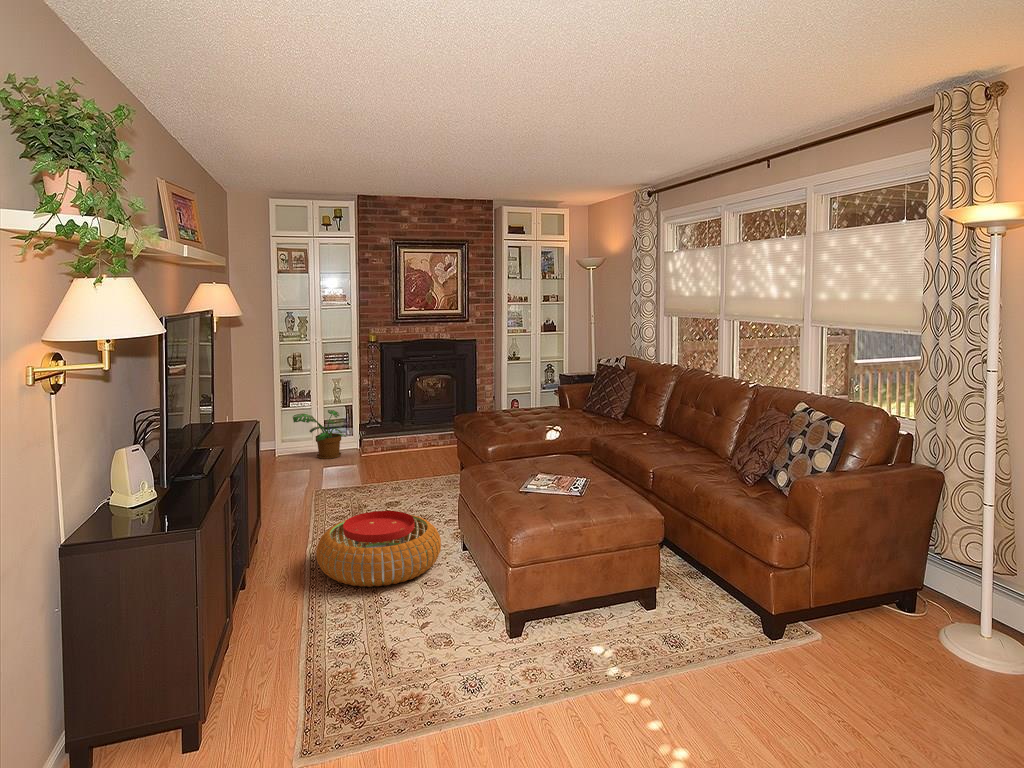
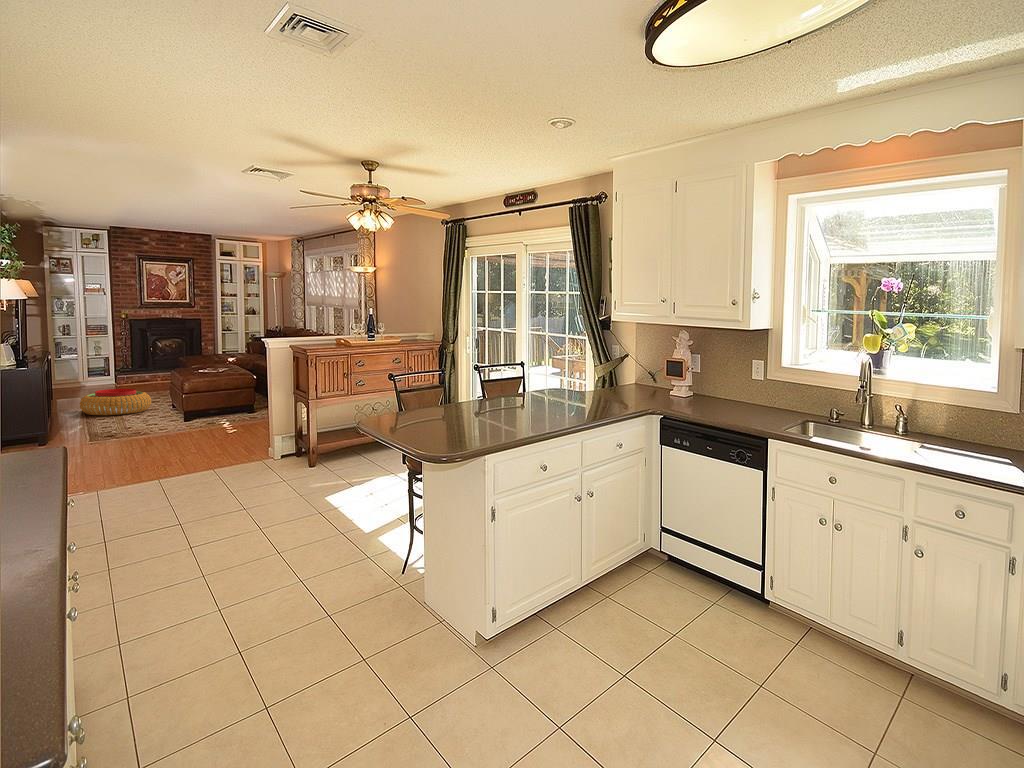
potted plant: present [293,410,346,459] -> none [64,360,104,388]

